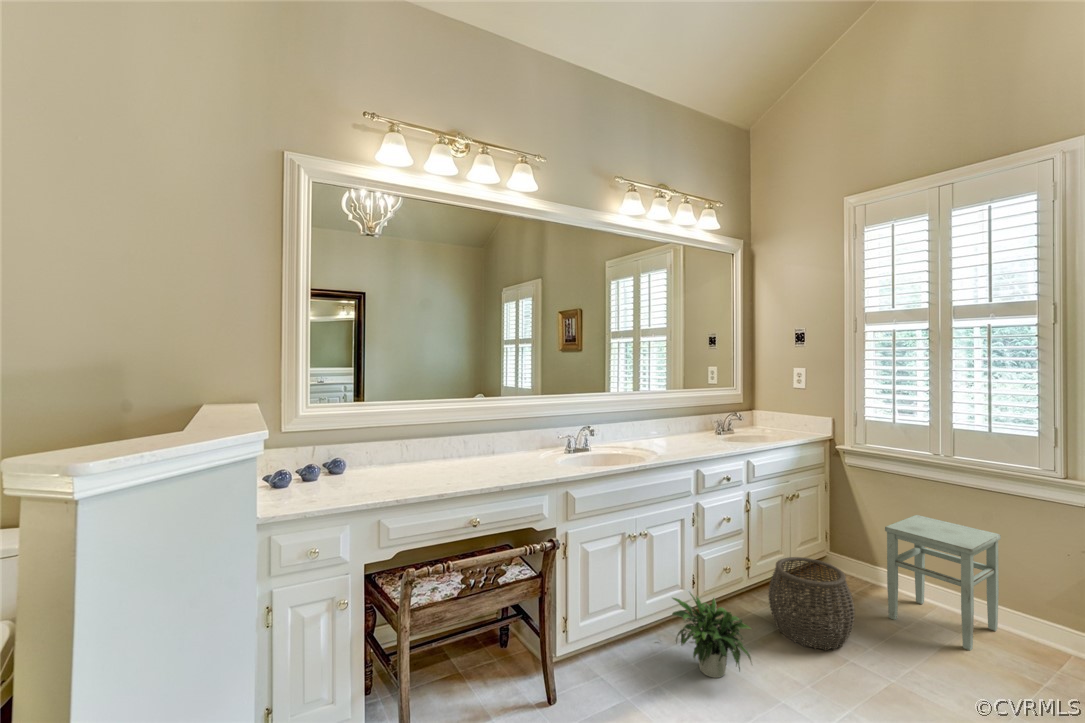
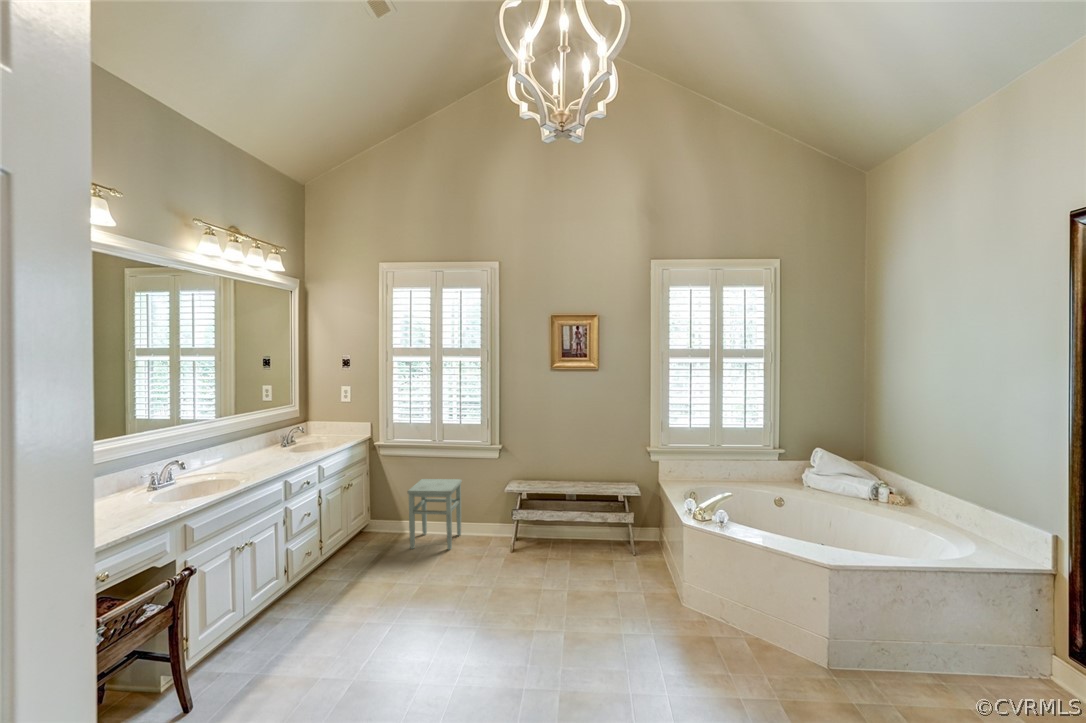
woven basket: present [768,557,855,650] -> none [340,525,396,585]
potted plant: present [660,593,751,678] -> none [262,573,343,630]

